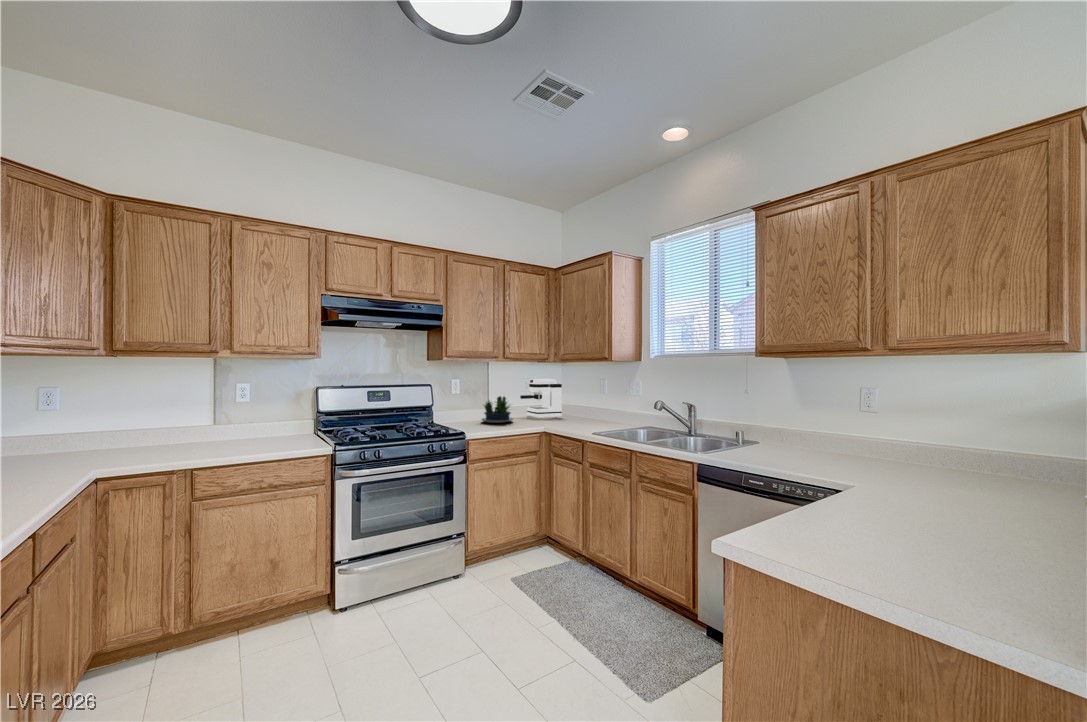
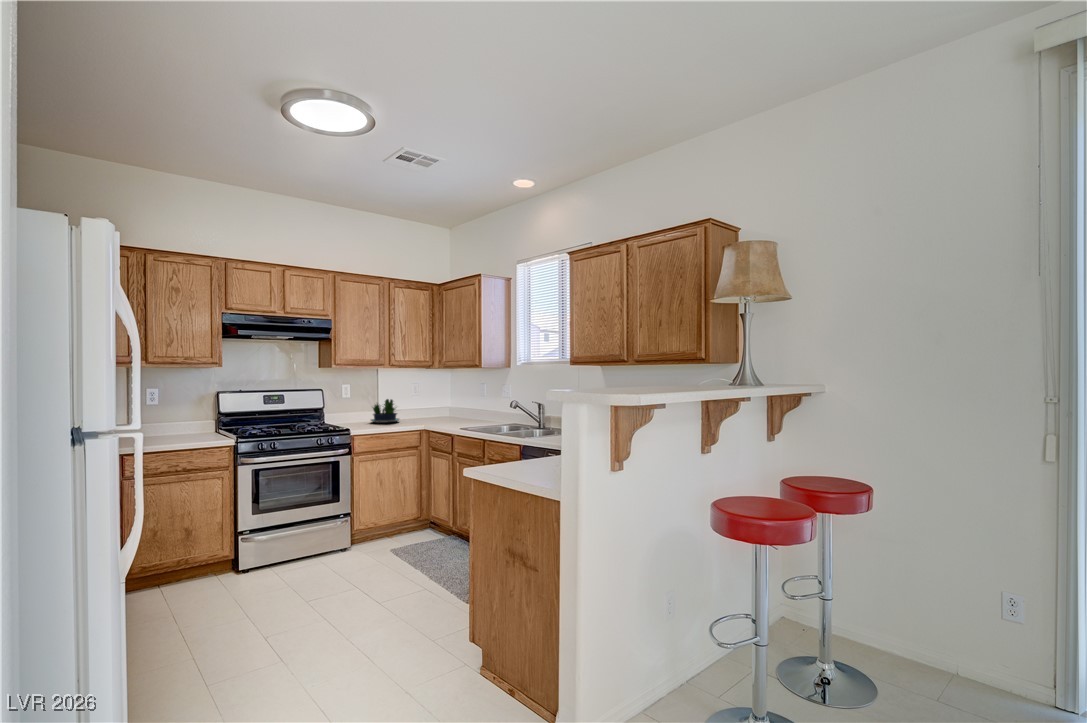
coffee maker: present [520,379,562,418] -> none [409,383,447,419]

